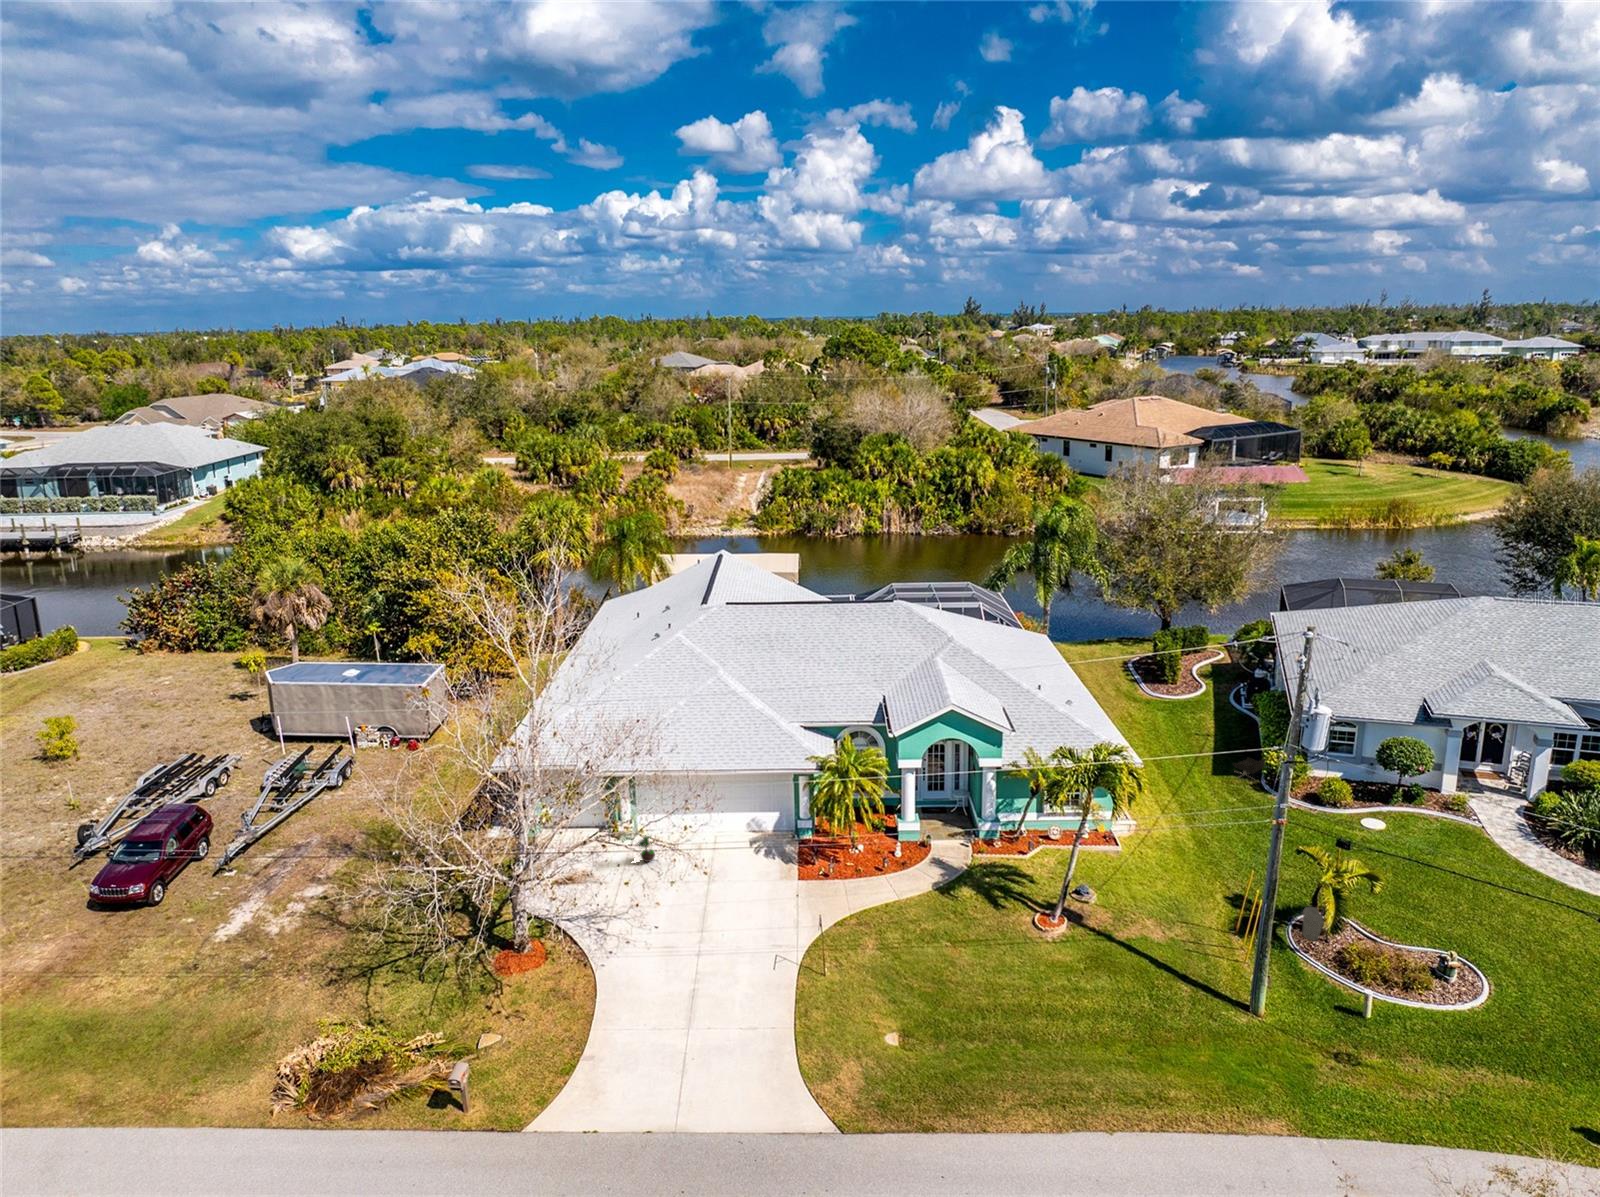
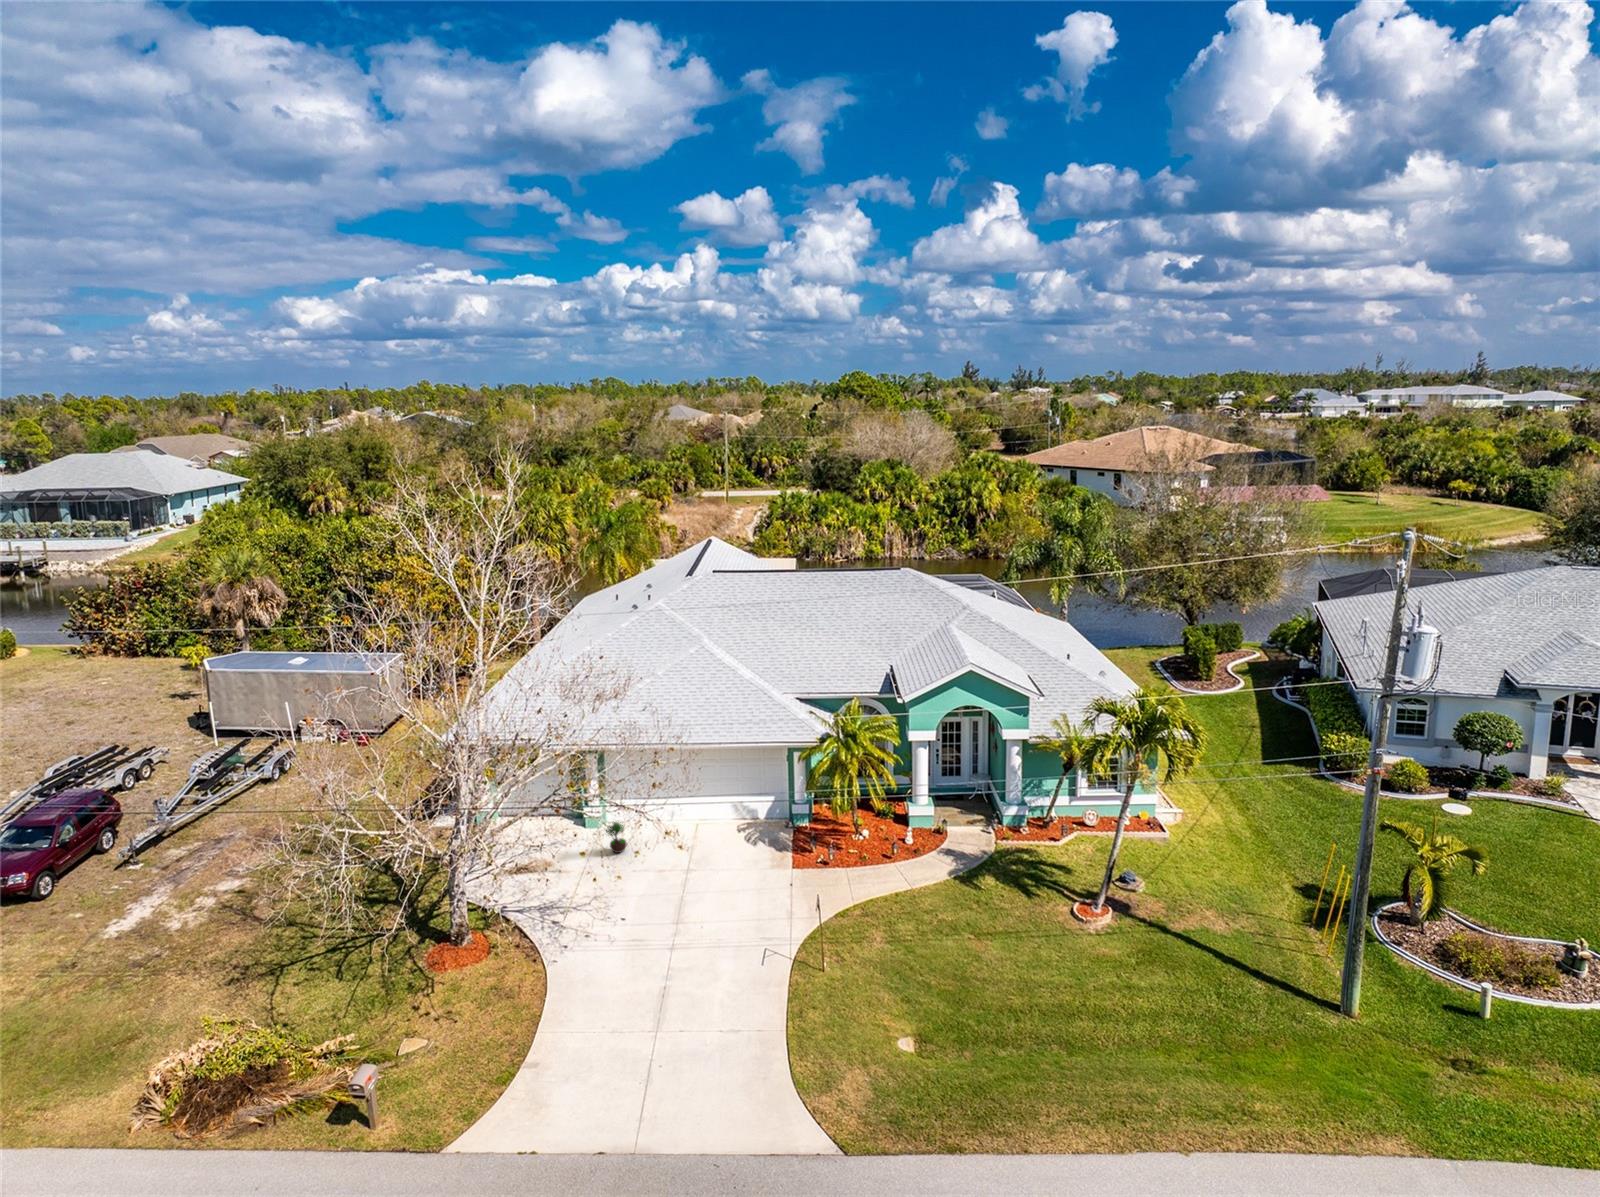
lounge chair: present [1233,758,1266,775] -> none [1292,742,1331,766]
trash can: present [1302,907,1323,940] -> none [1393,892,1420,932]

